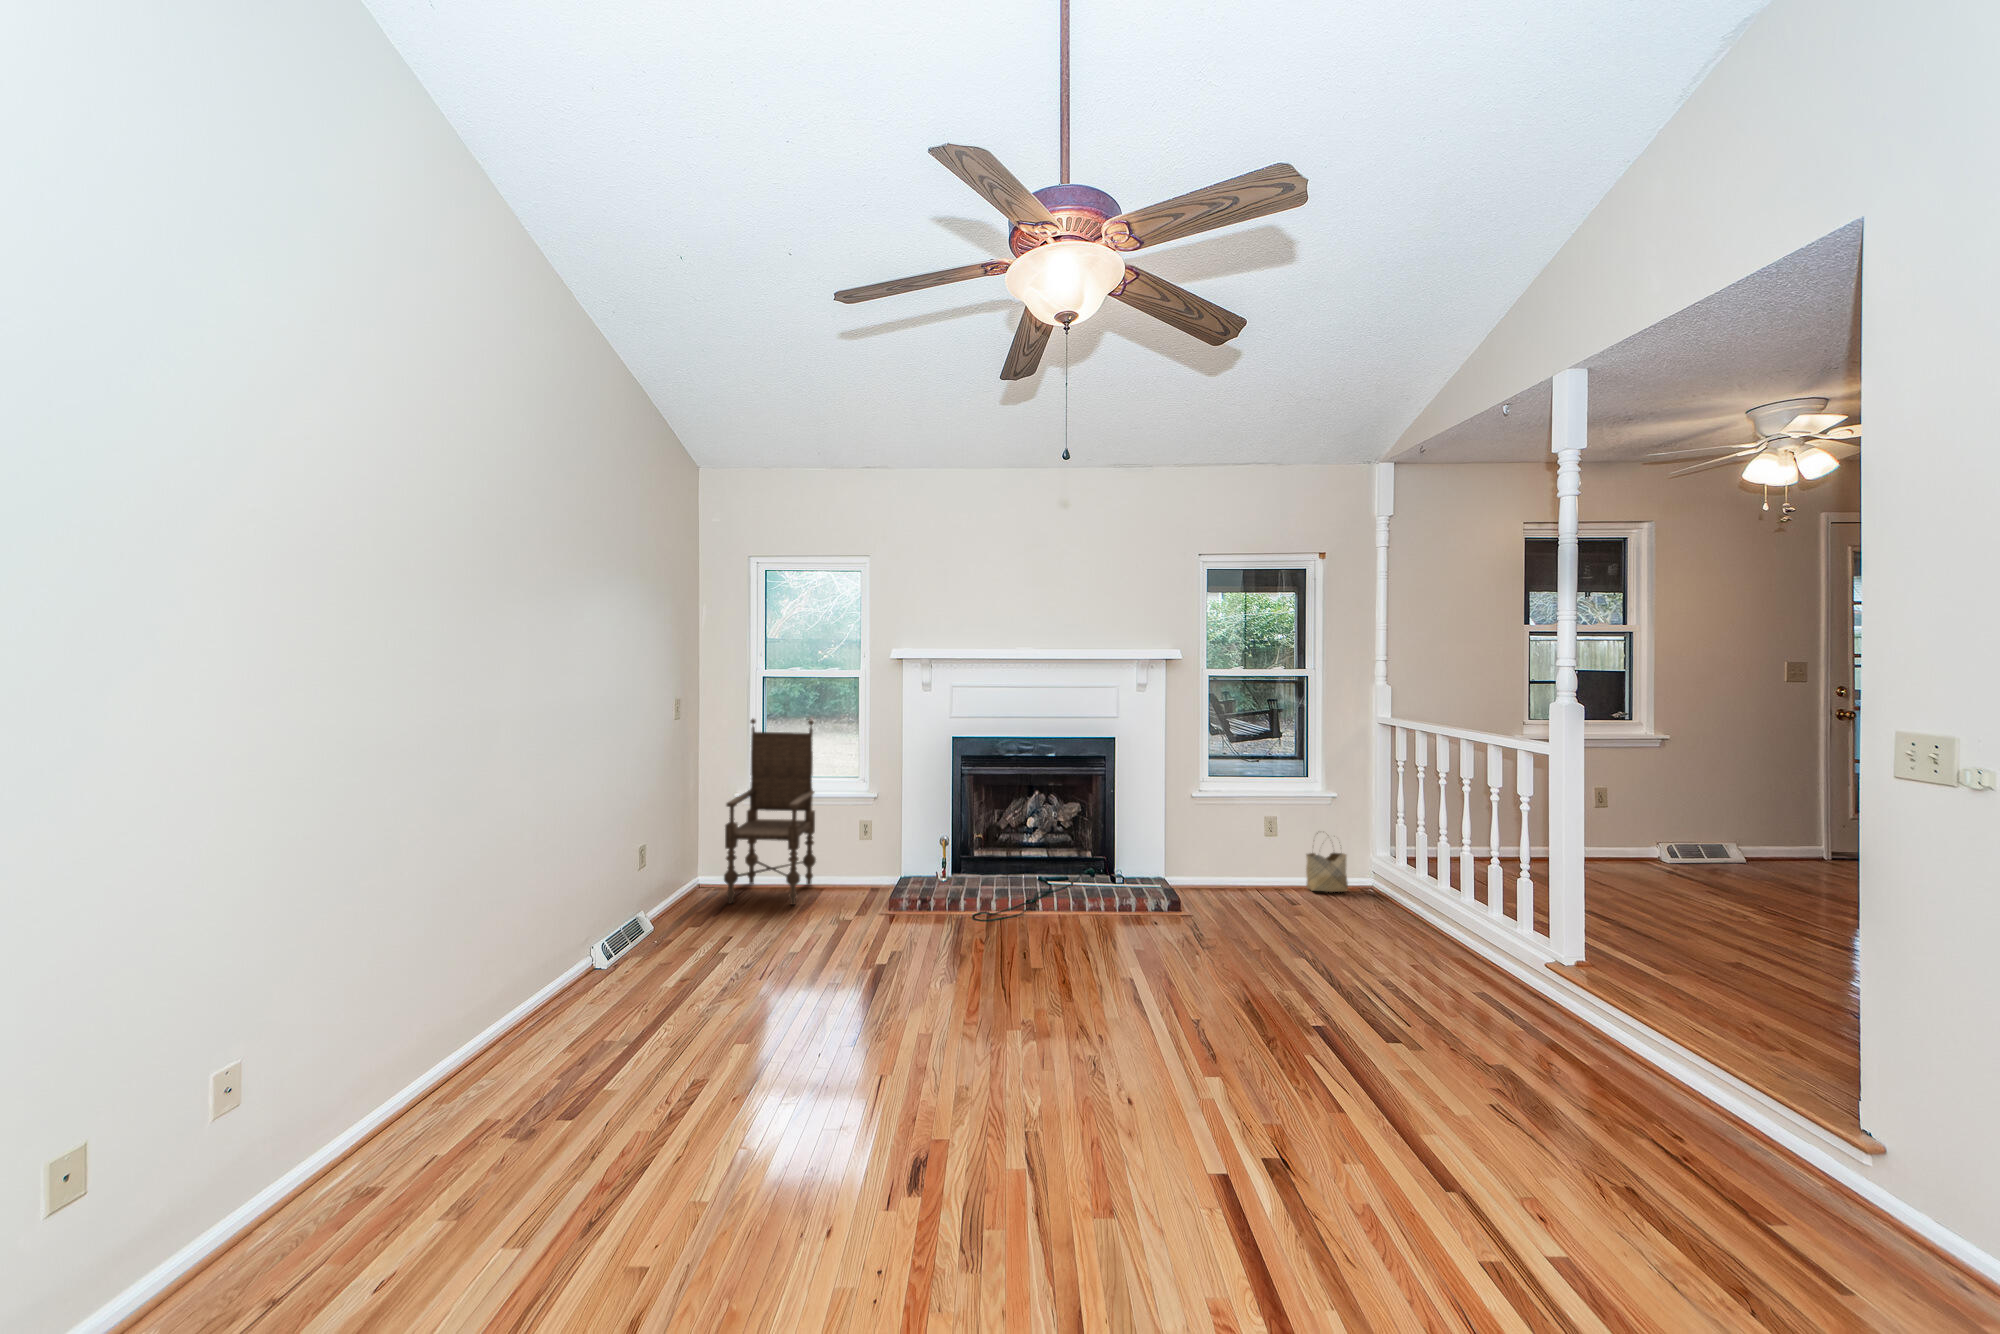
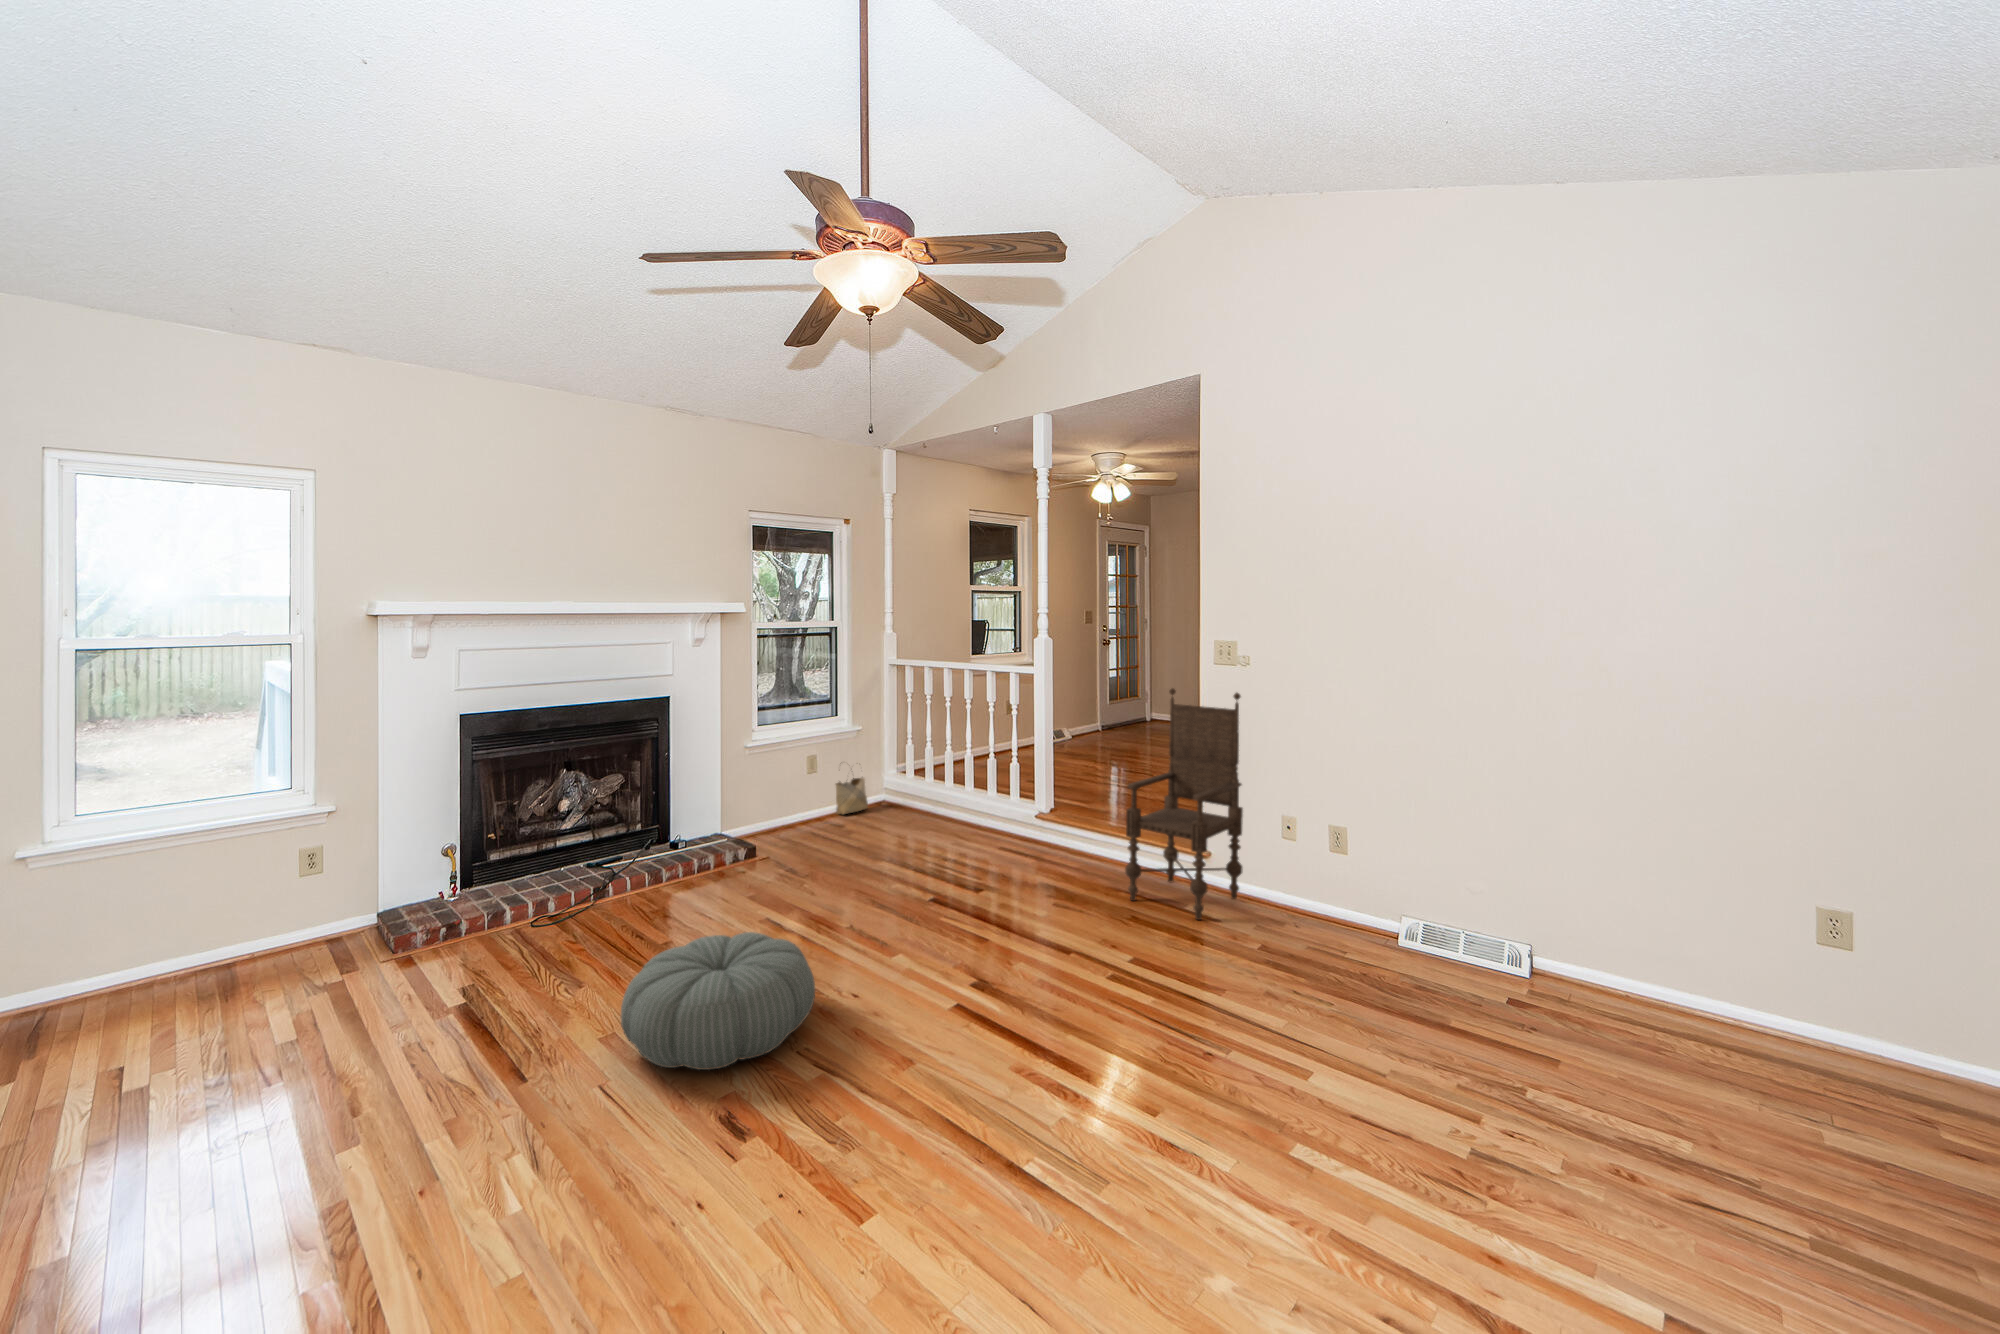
armchair: present [724,719,816,905] -> present [1125,688,1243,920]
pouf: none [905,976,1085,1119] -> present [621,932,815,1070]

